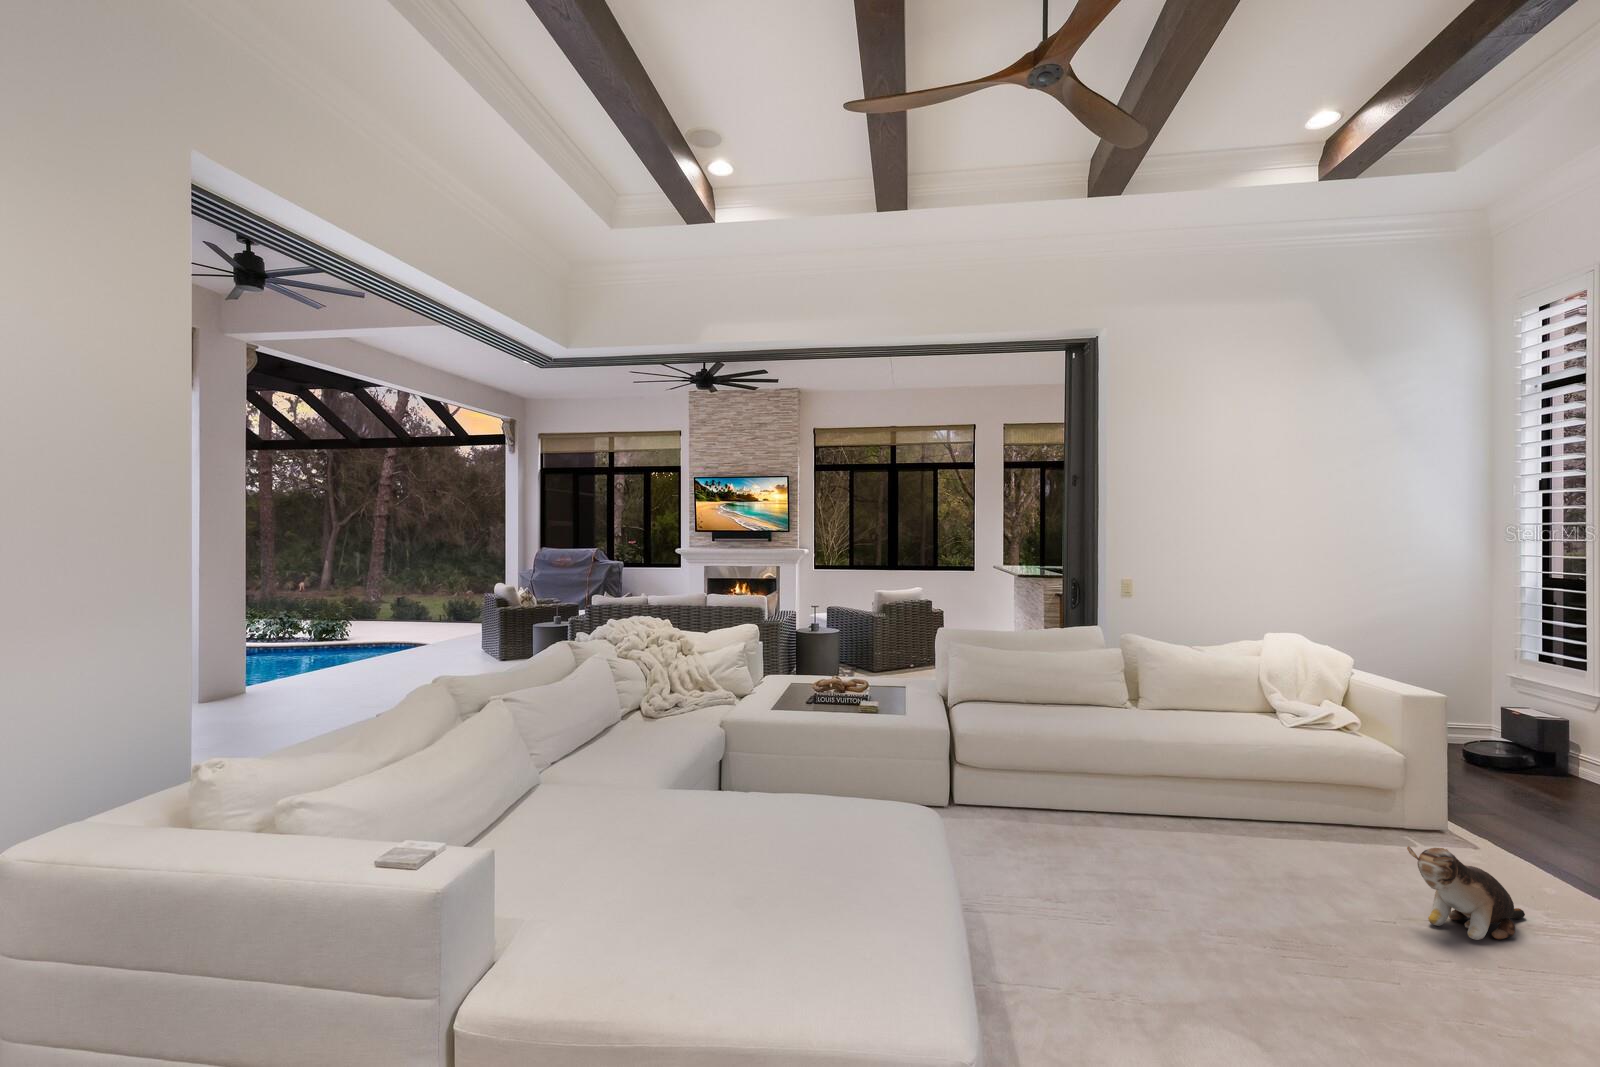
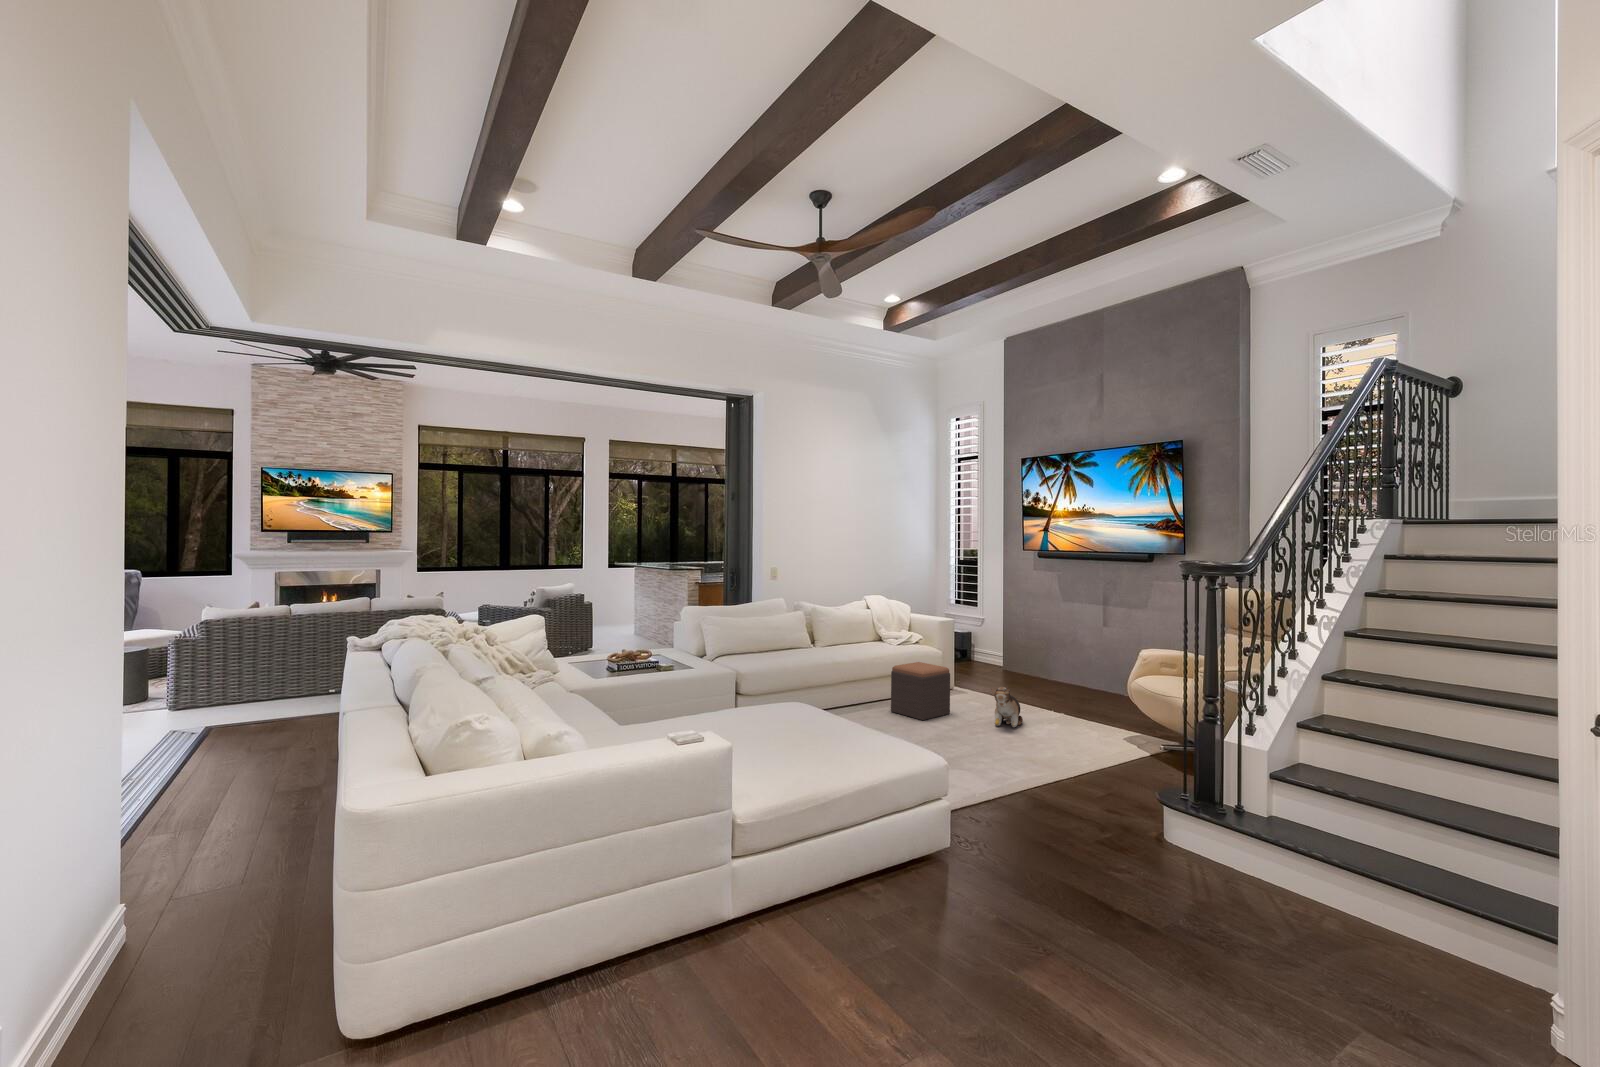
footstool: none [1232,760,1354,871] -> present [891,662,950,720]

